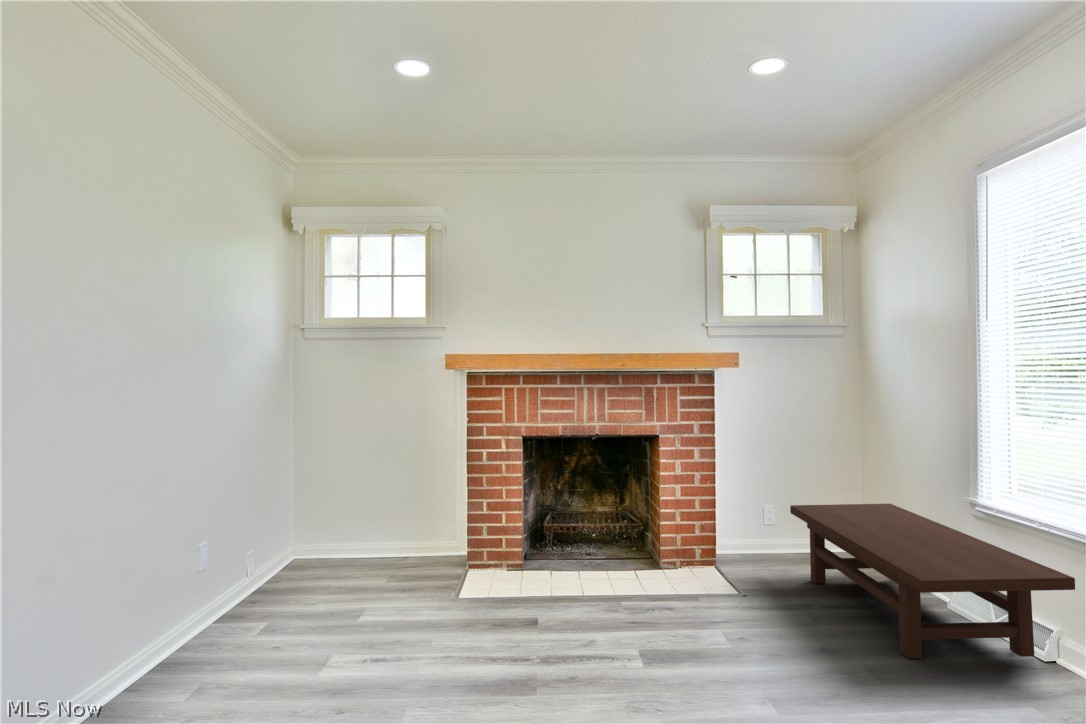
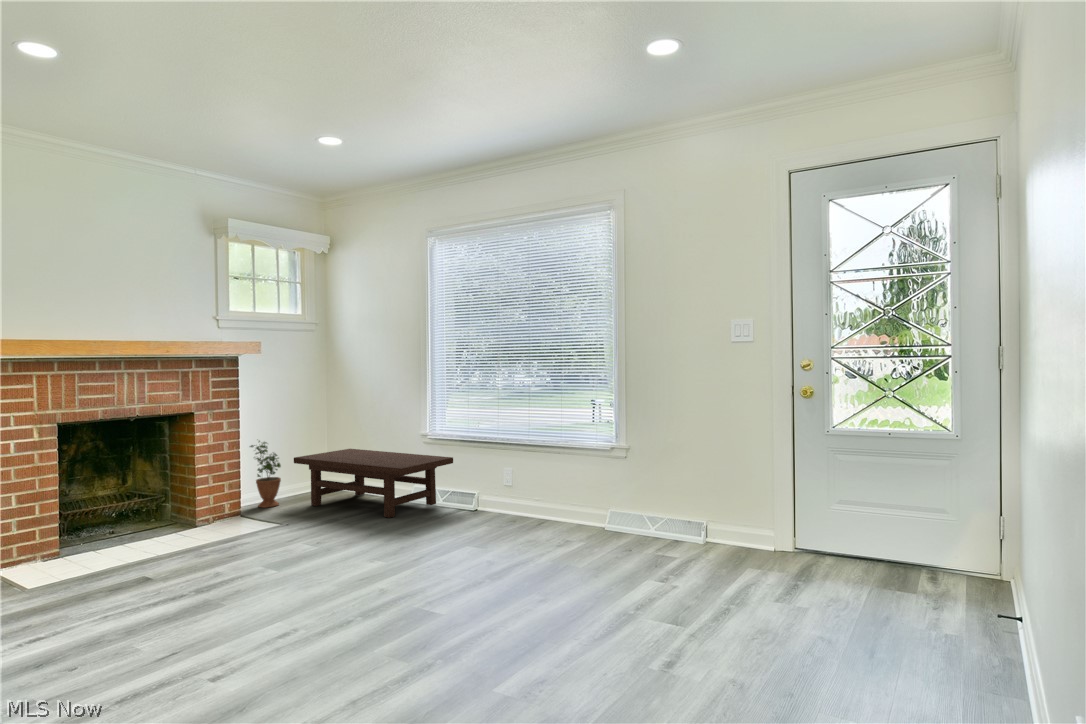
potted plant: none [738,473,777,566] -> present [250,441,281,508]

